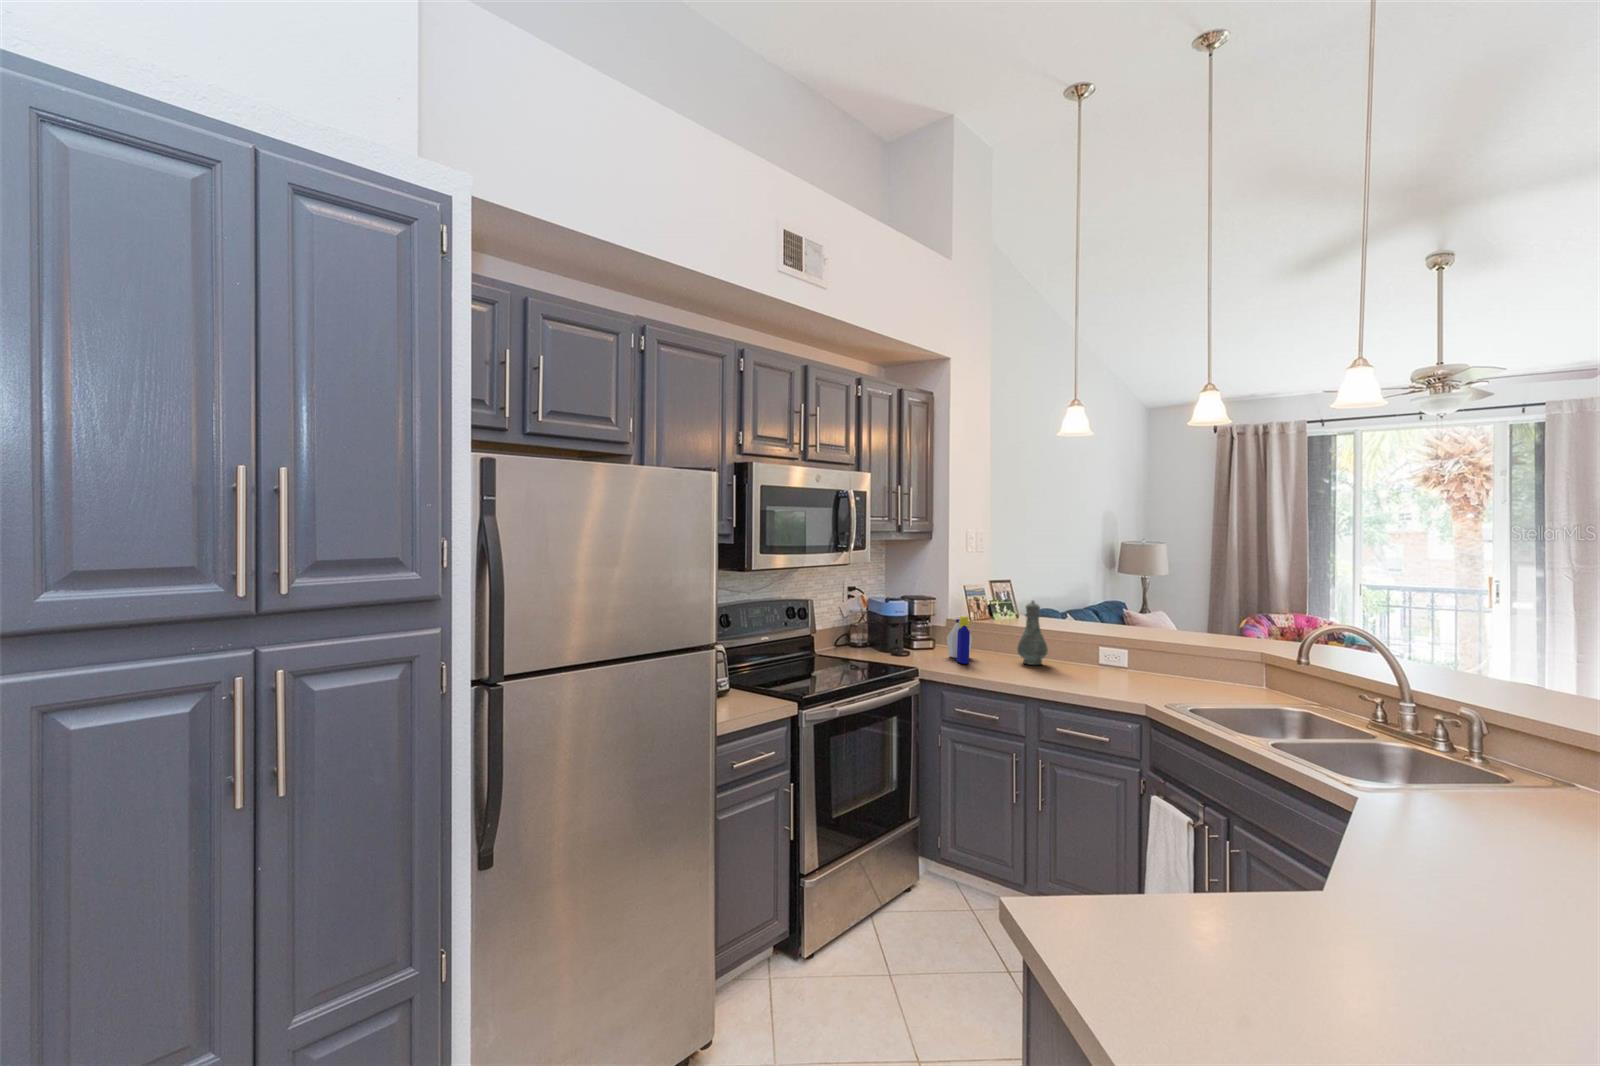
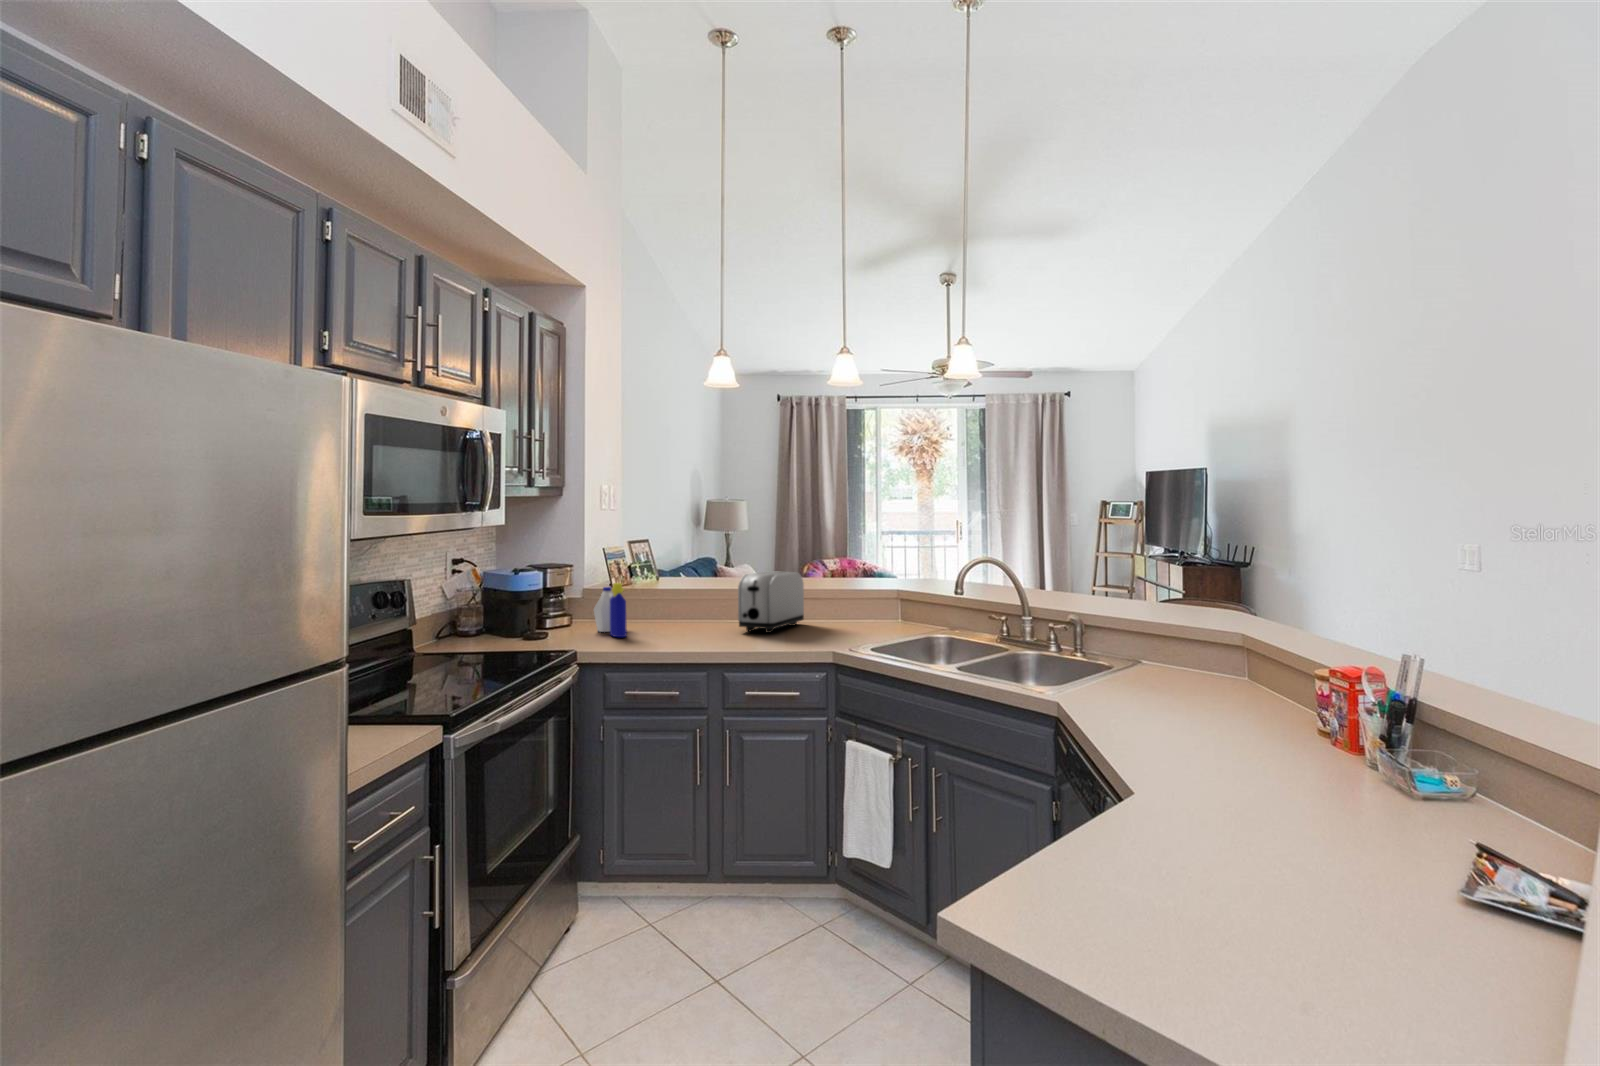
vase: present [1018,601,1048,665] -> none [675,558,706,628]
toaster: none [1071,620,1149,679] -> present [738,571,804,633]

